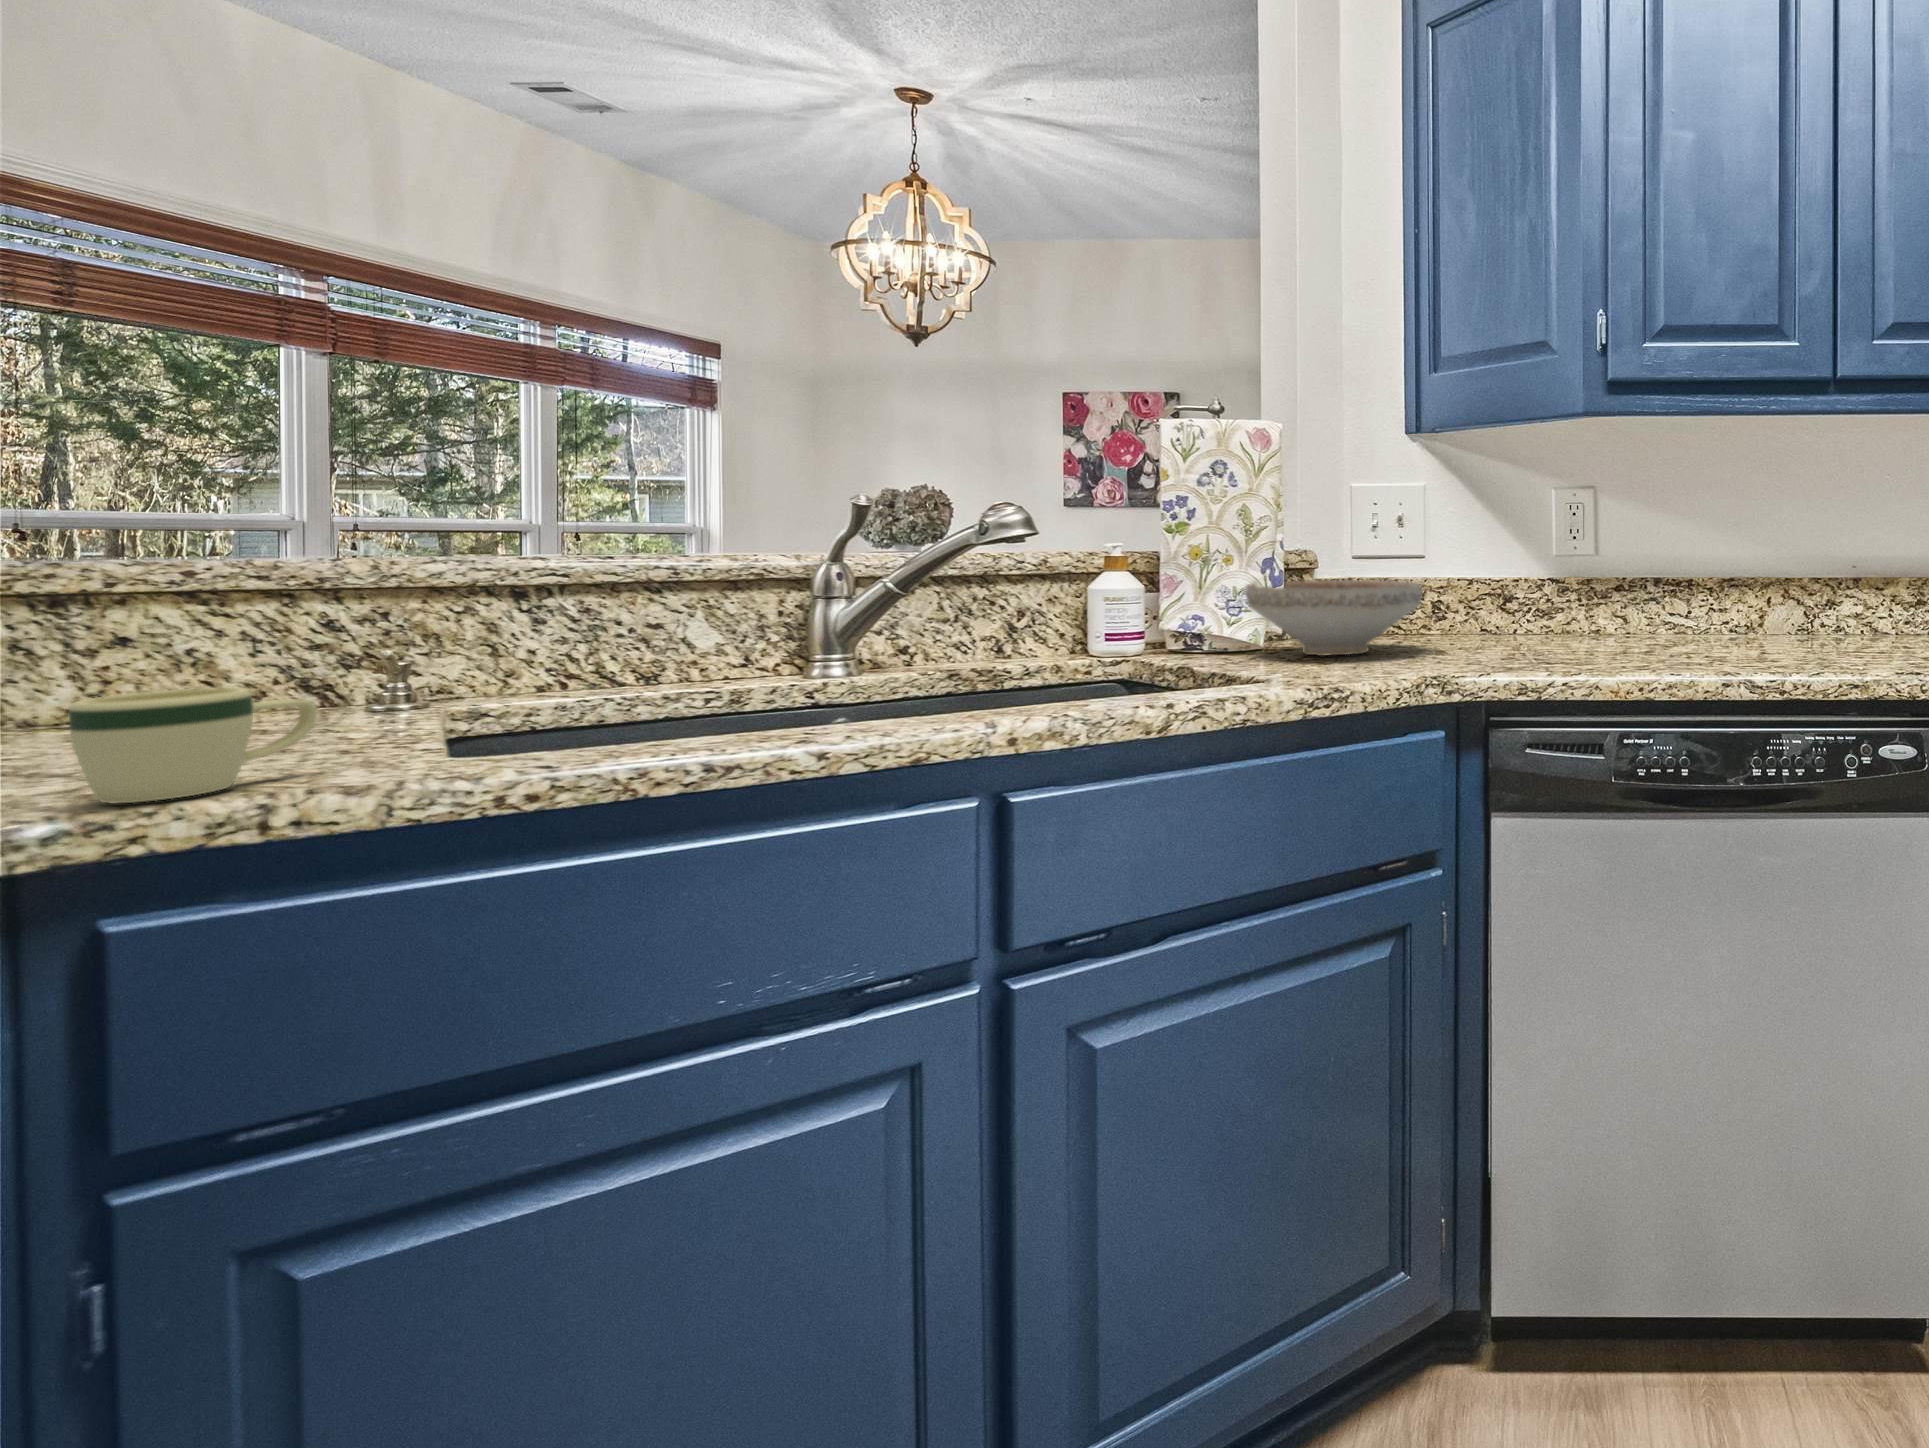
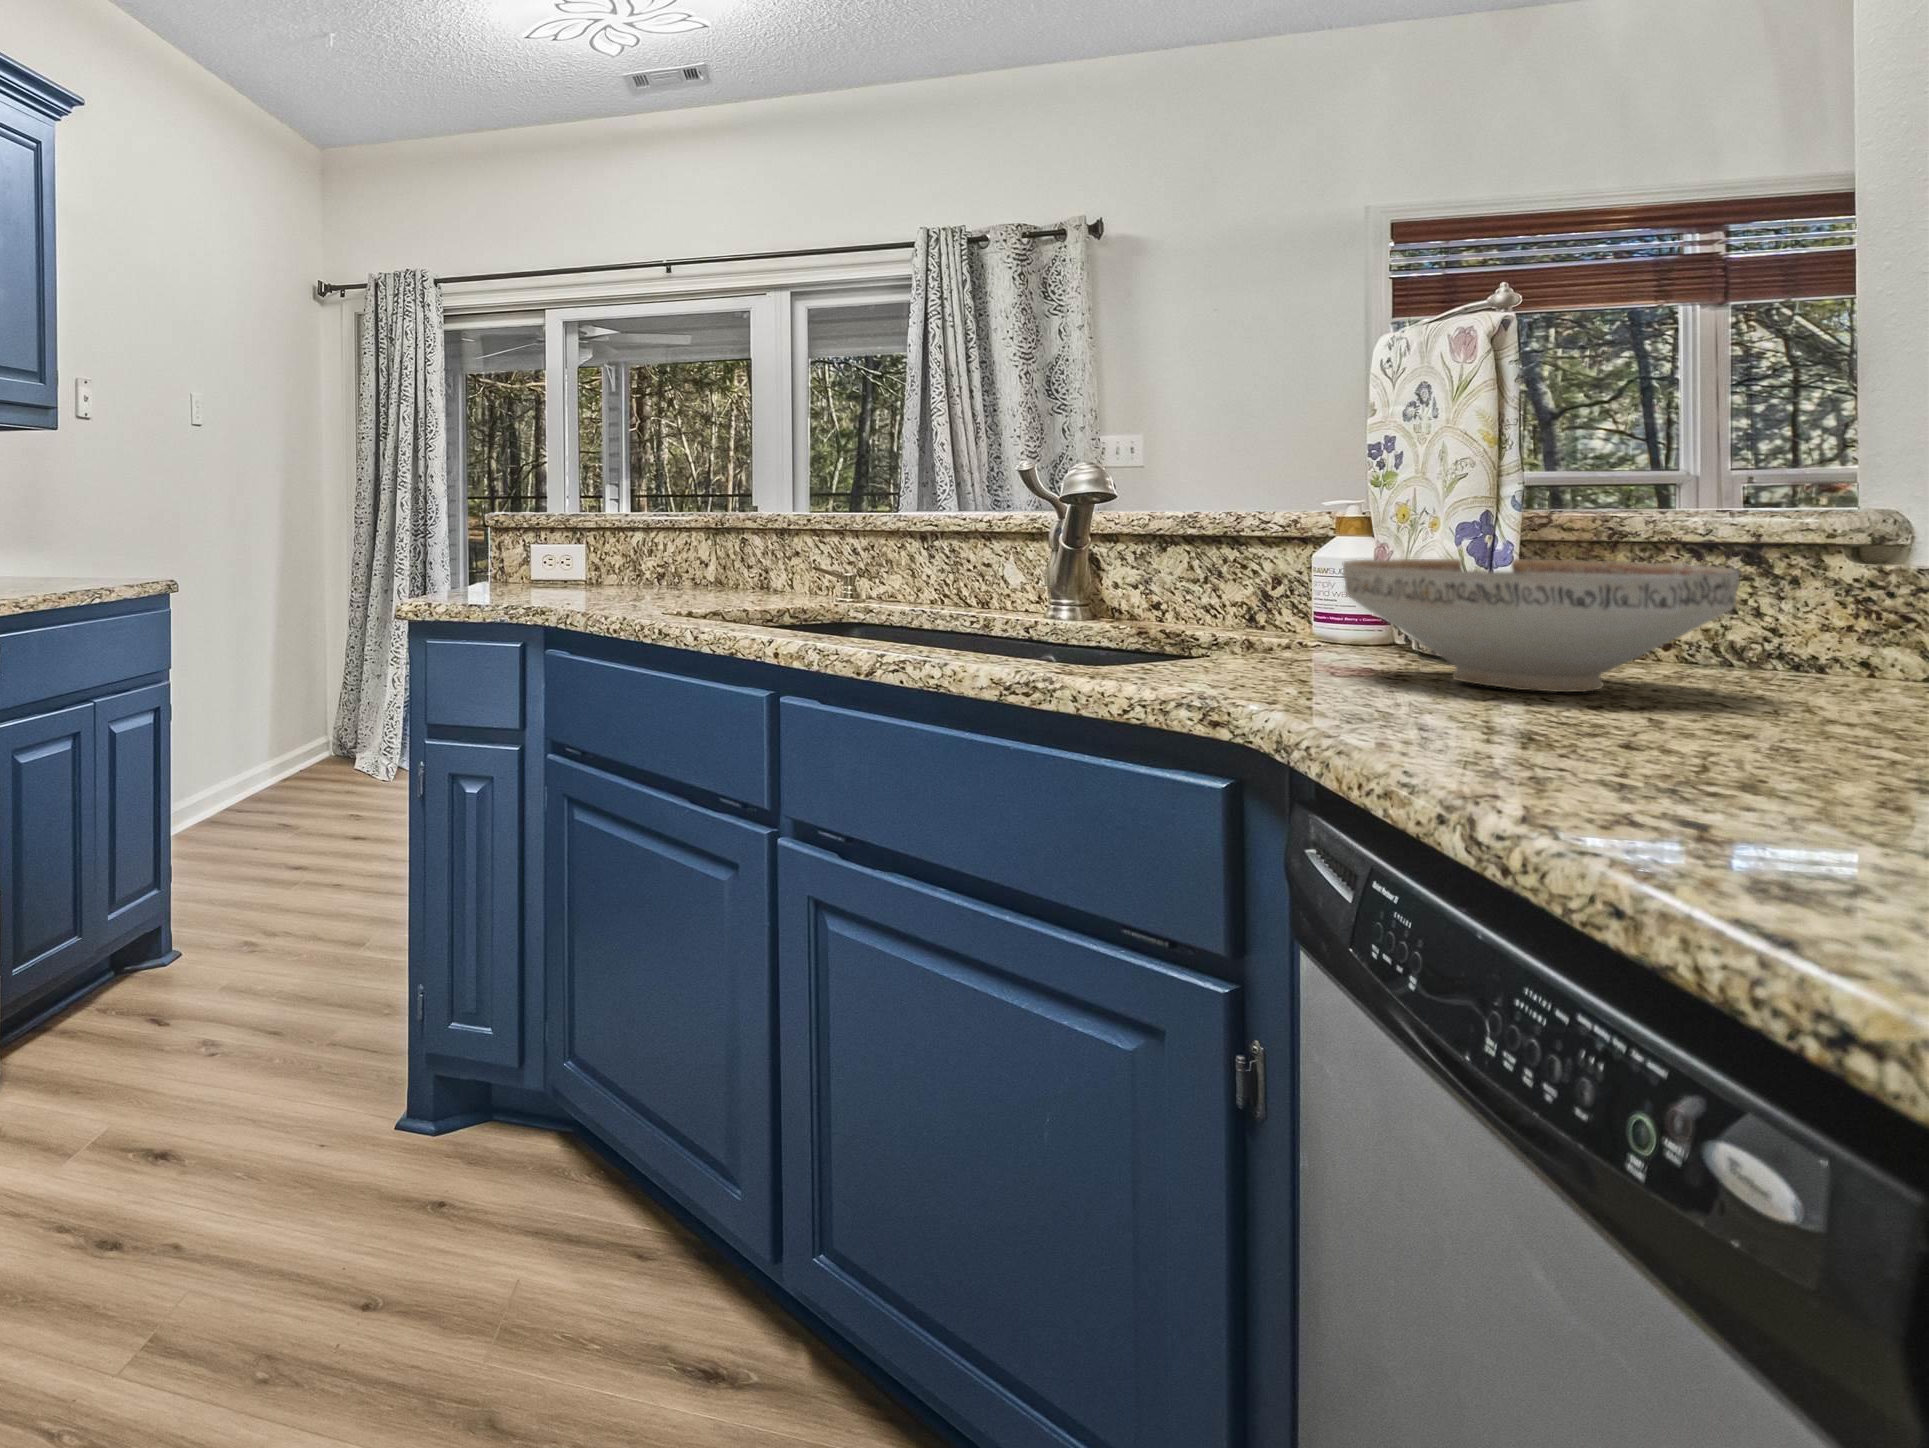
mug: present [69,687,317,804] -> none [596,565,670,613]

